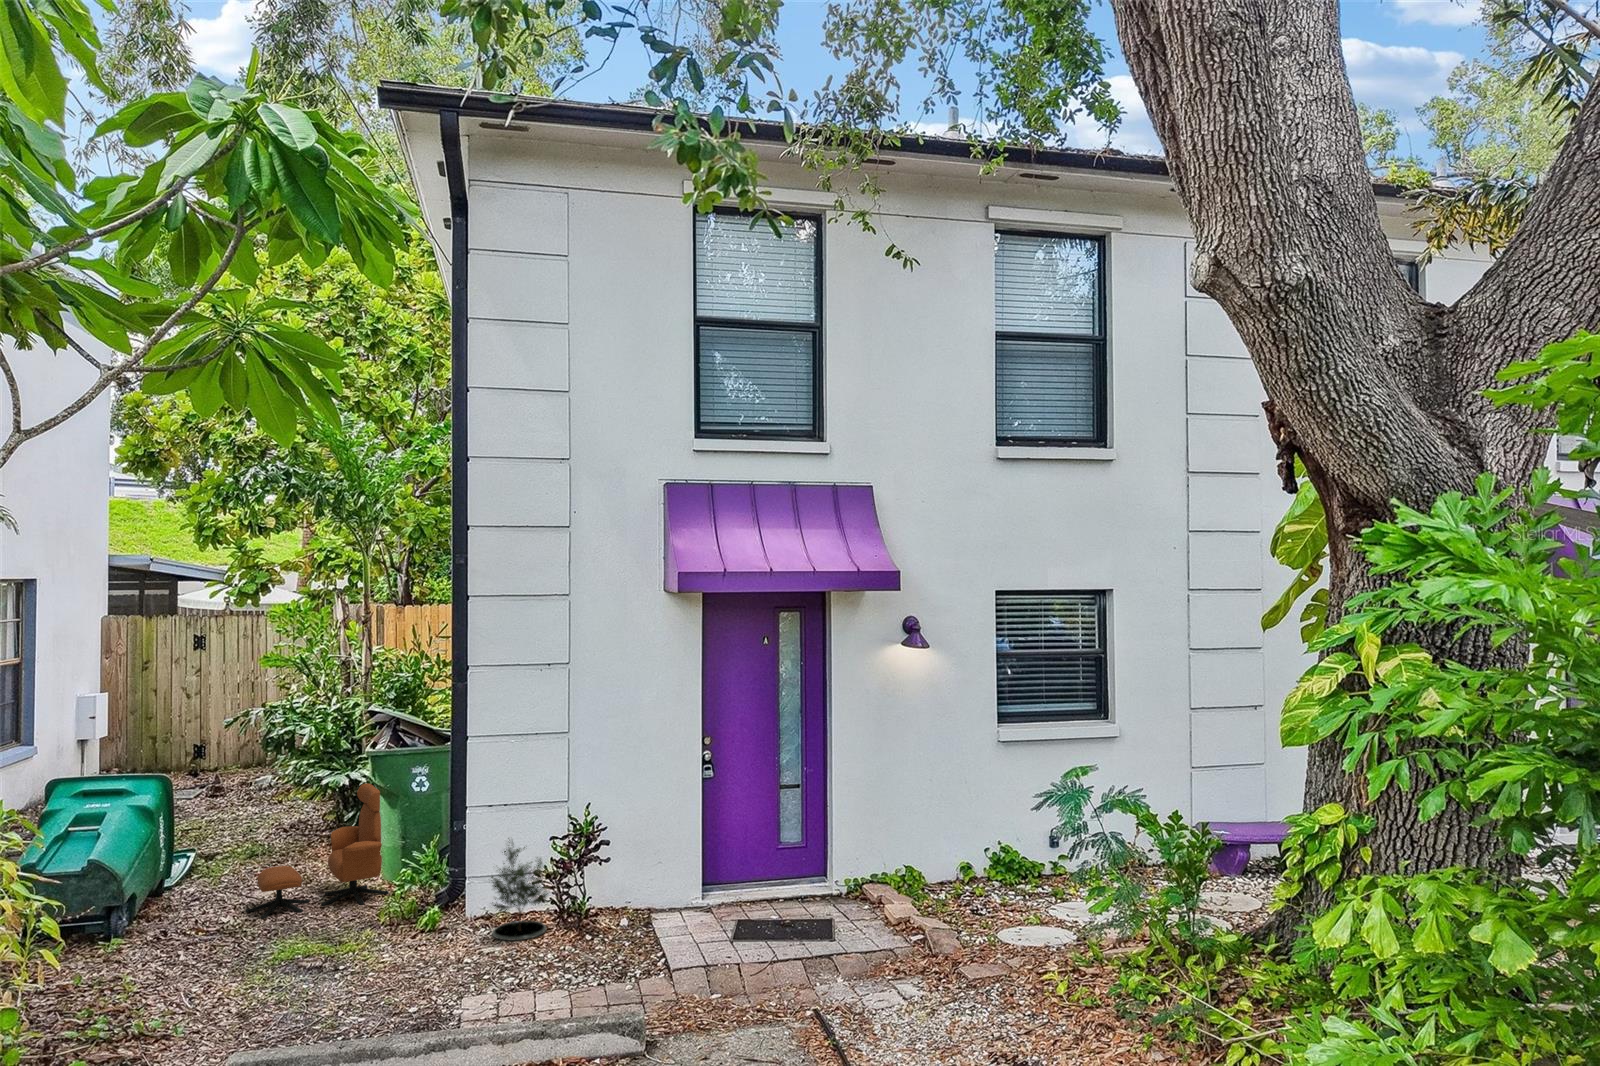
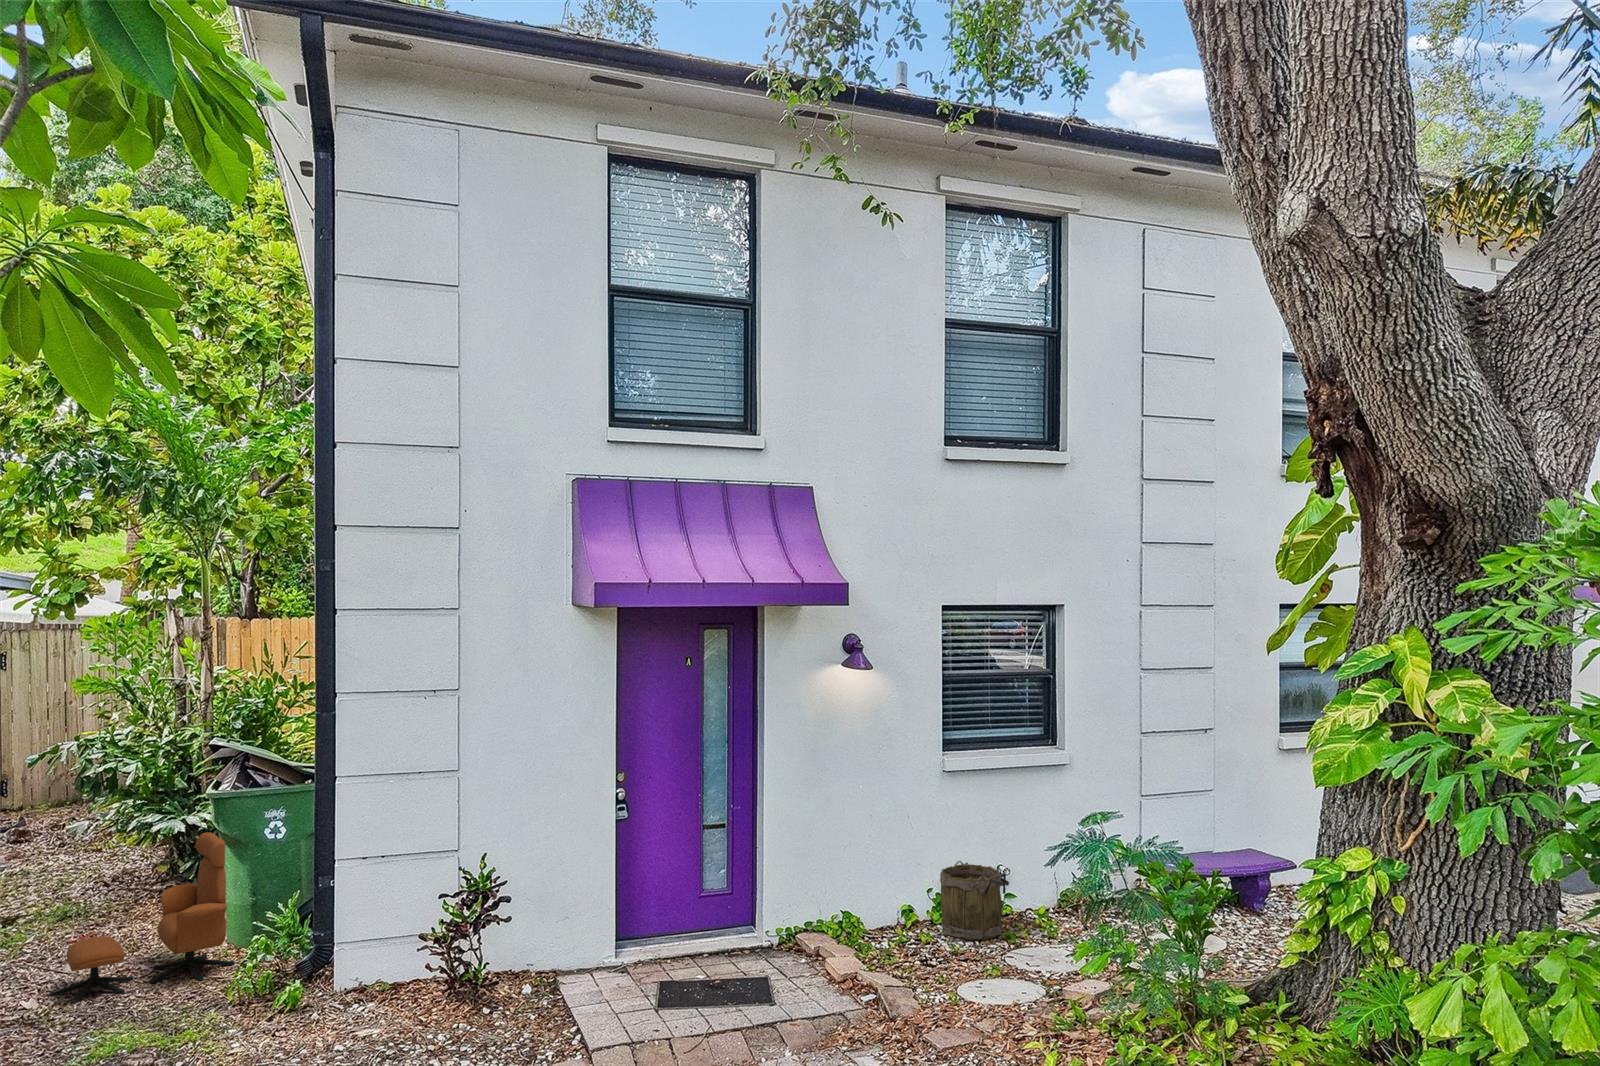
bucket: none [991,824,1054,894] -> present [940,861,1009,940]
potted tree: present [491,838,548,941] -> none [362,896,439,1022]

